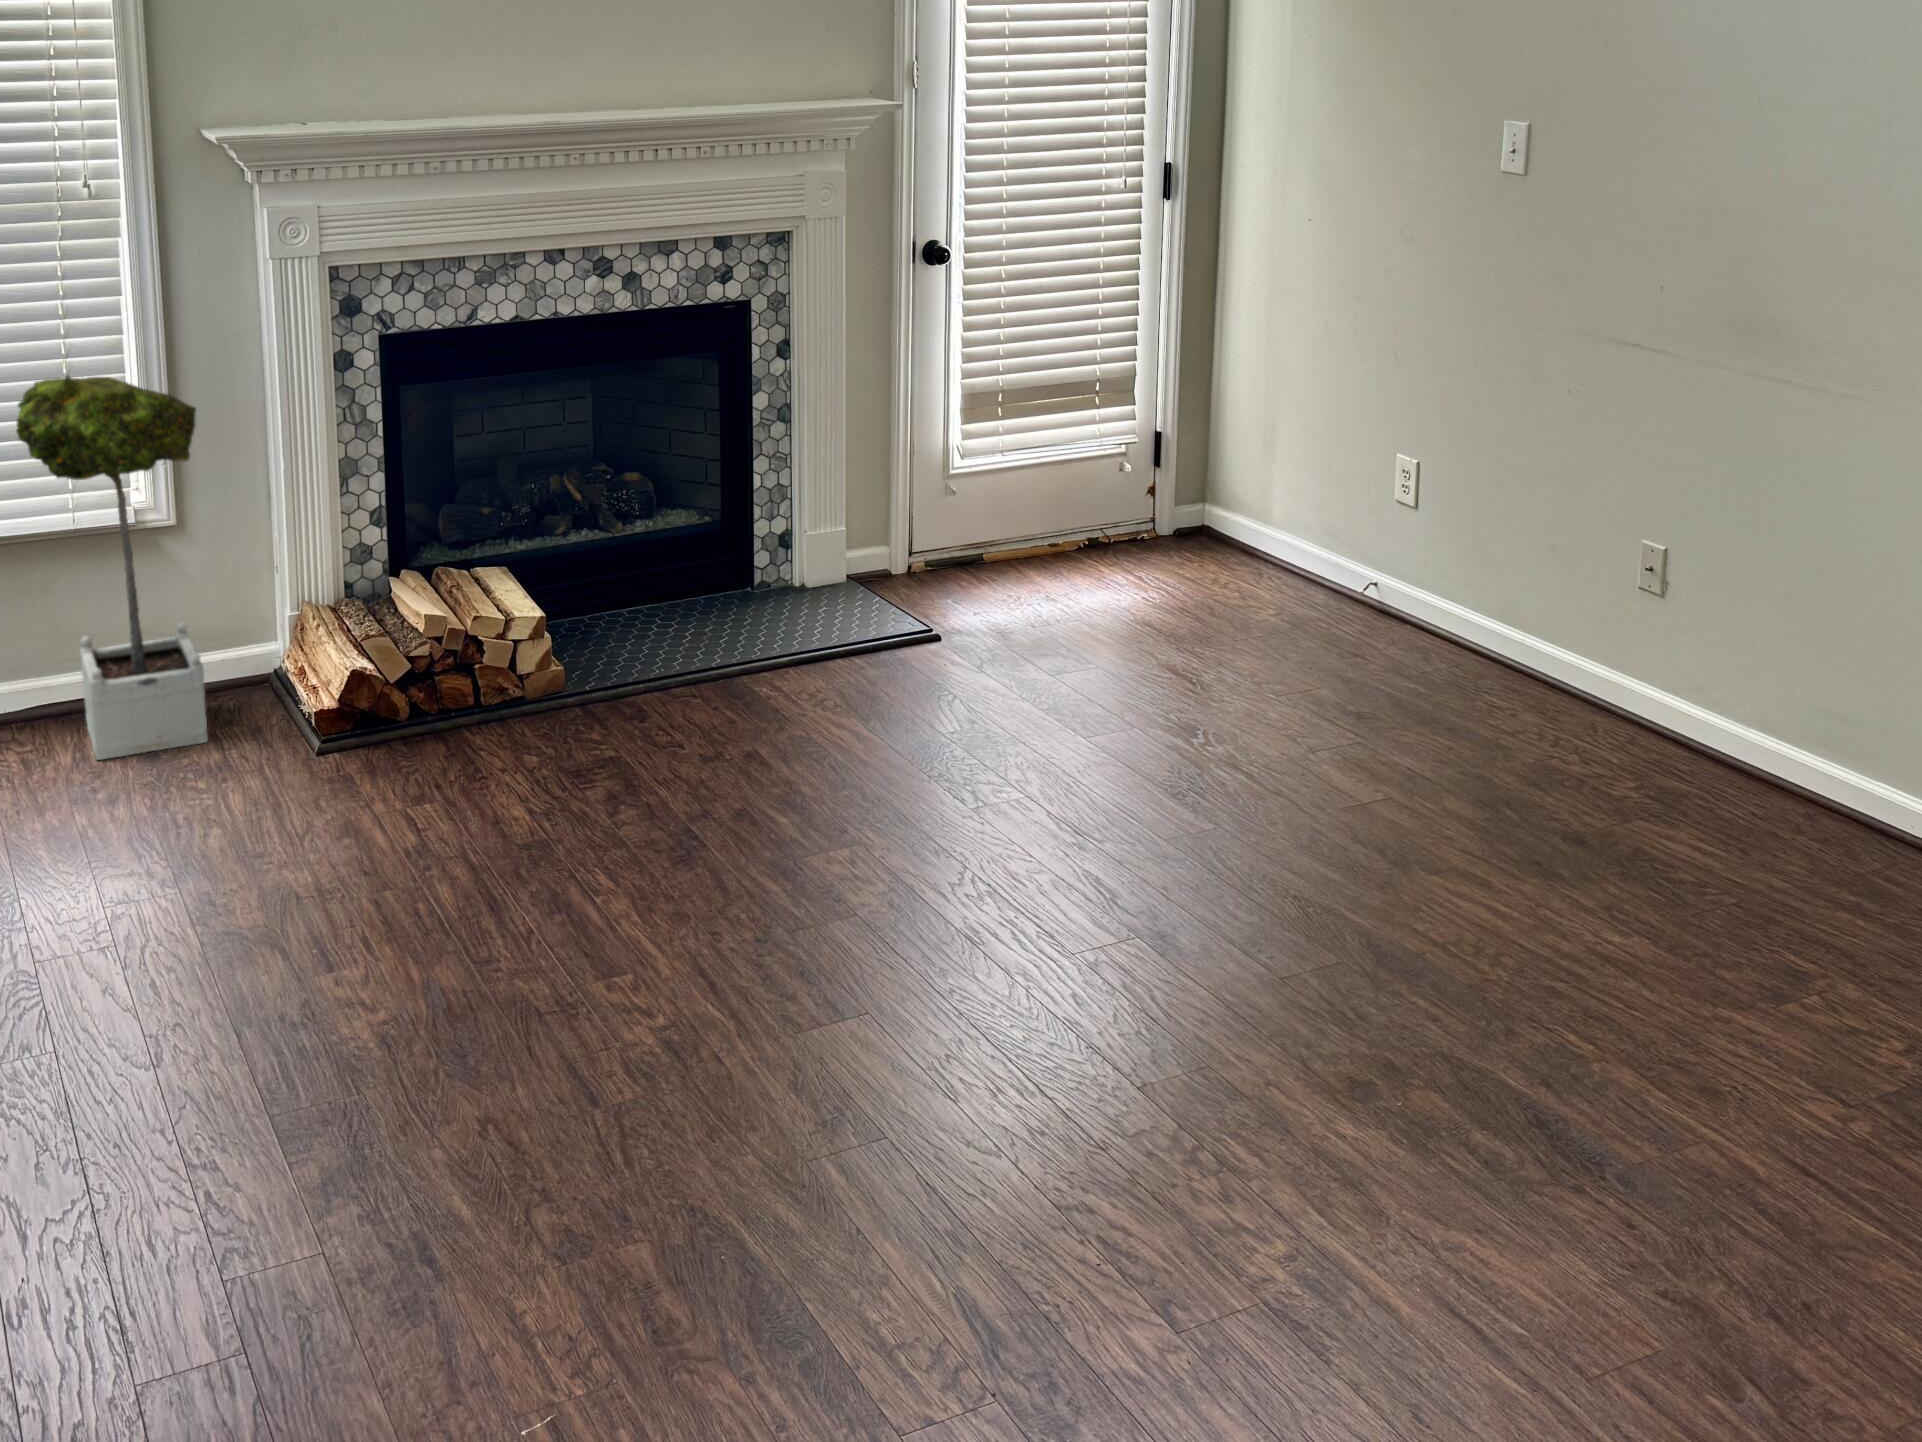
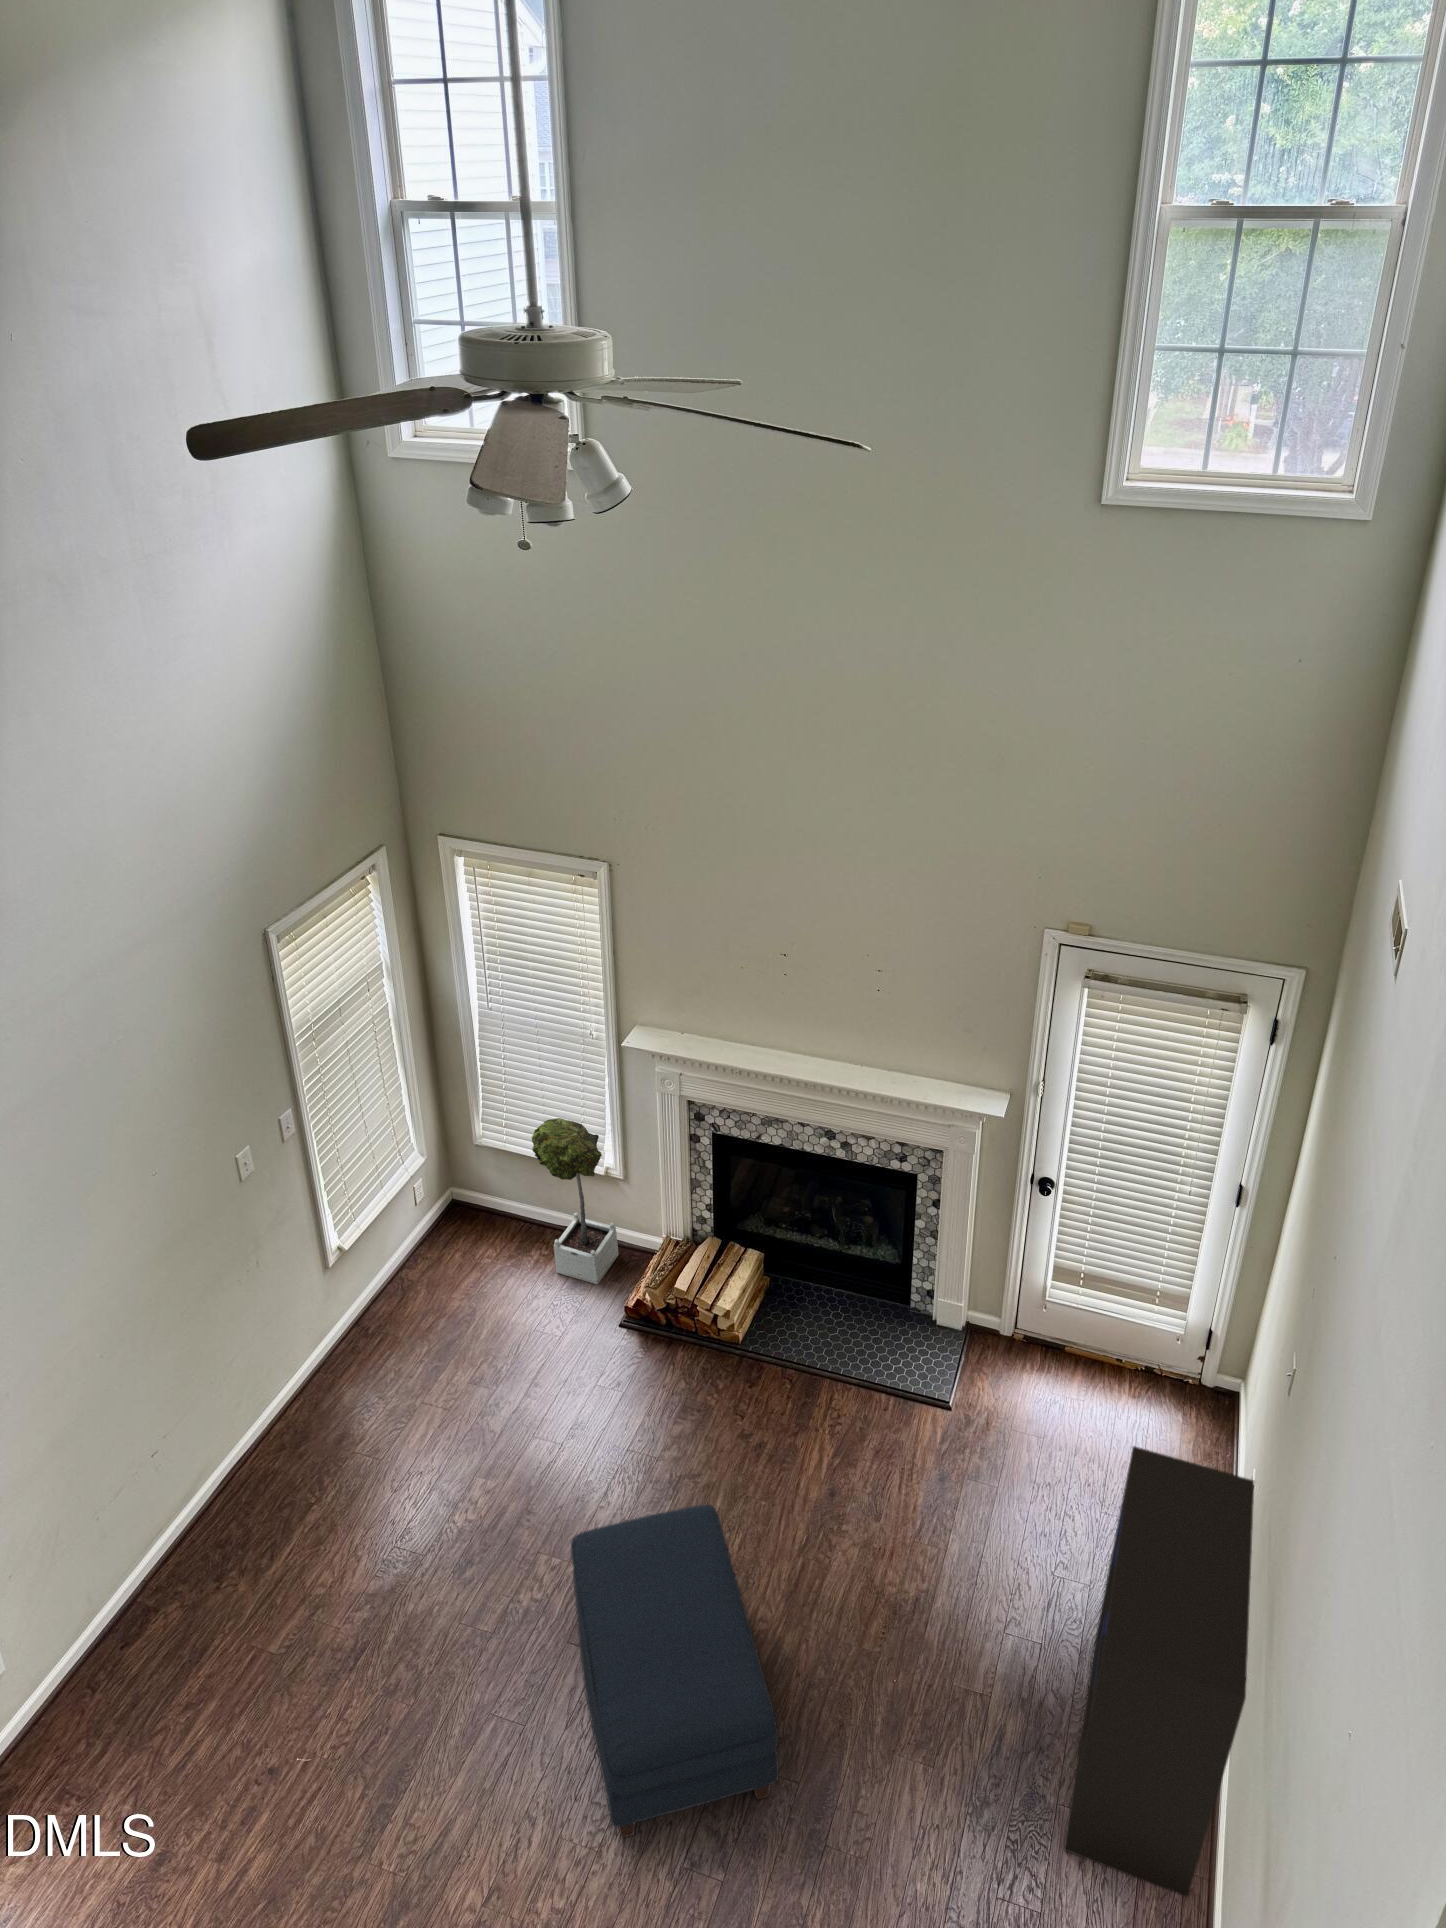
bookshelf: none [1394,268,1825,827] -> present [1064,1446,1254,1897]
ottoman: none [787,673,1385,1127] -> present [571,1505,779,1838]

